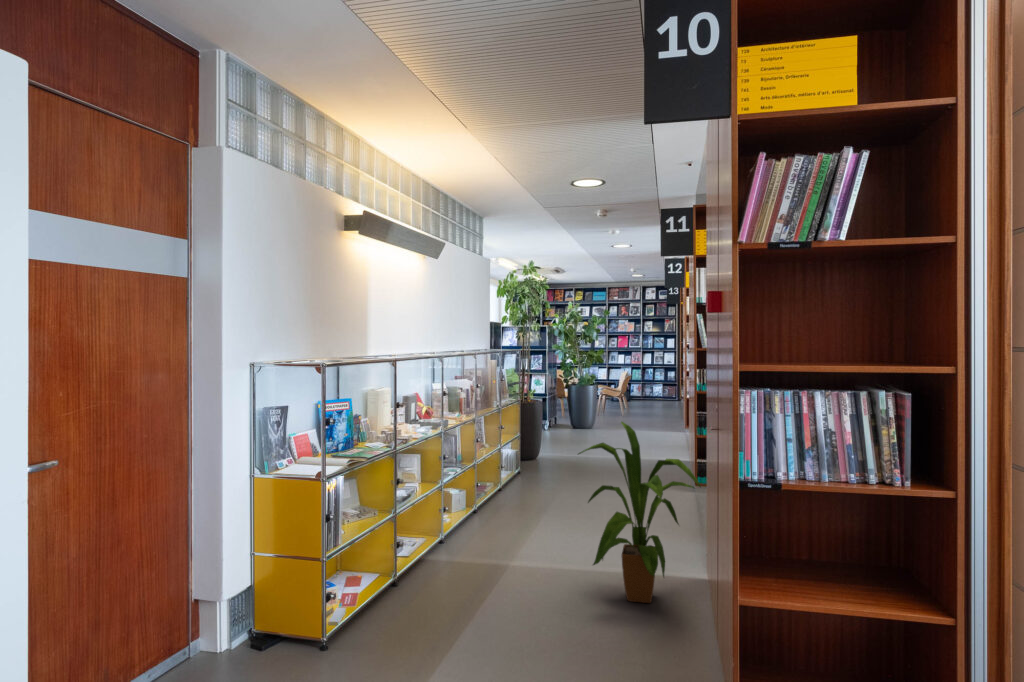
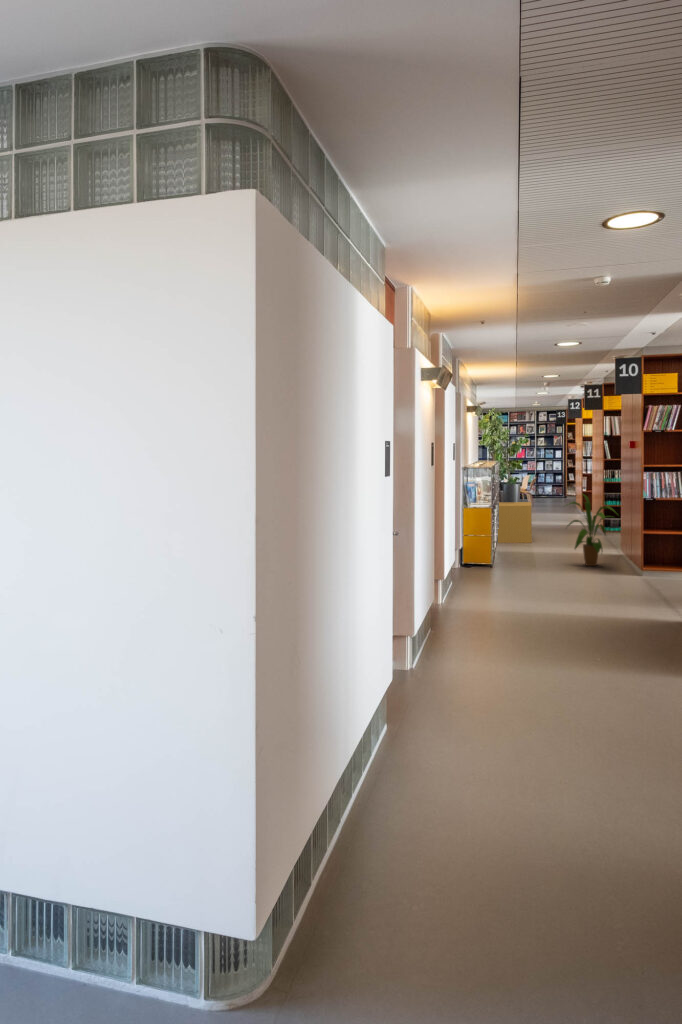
cardboard box: none [496,420,576,502] -> present [498,502,532,543]

